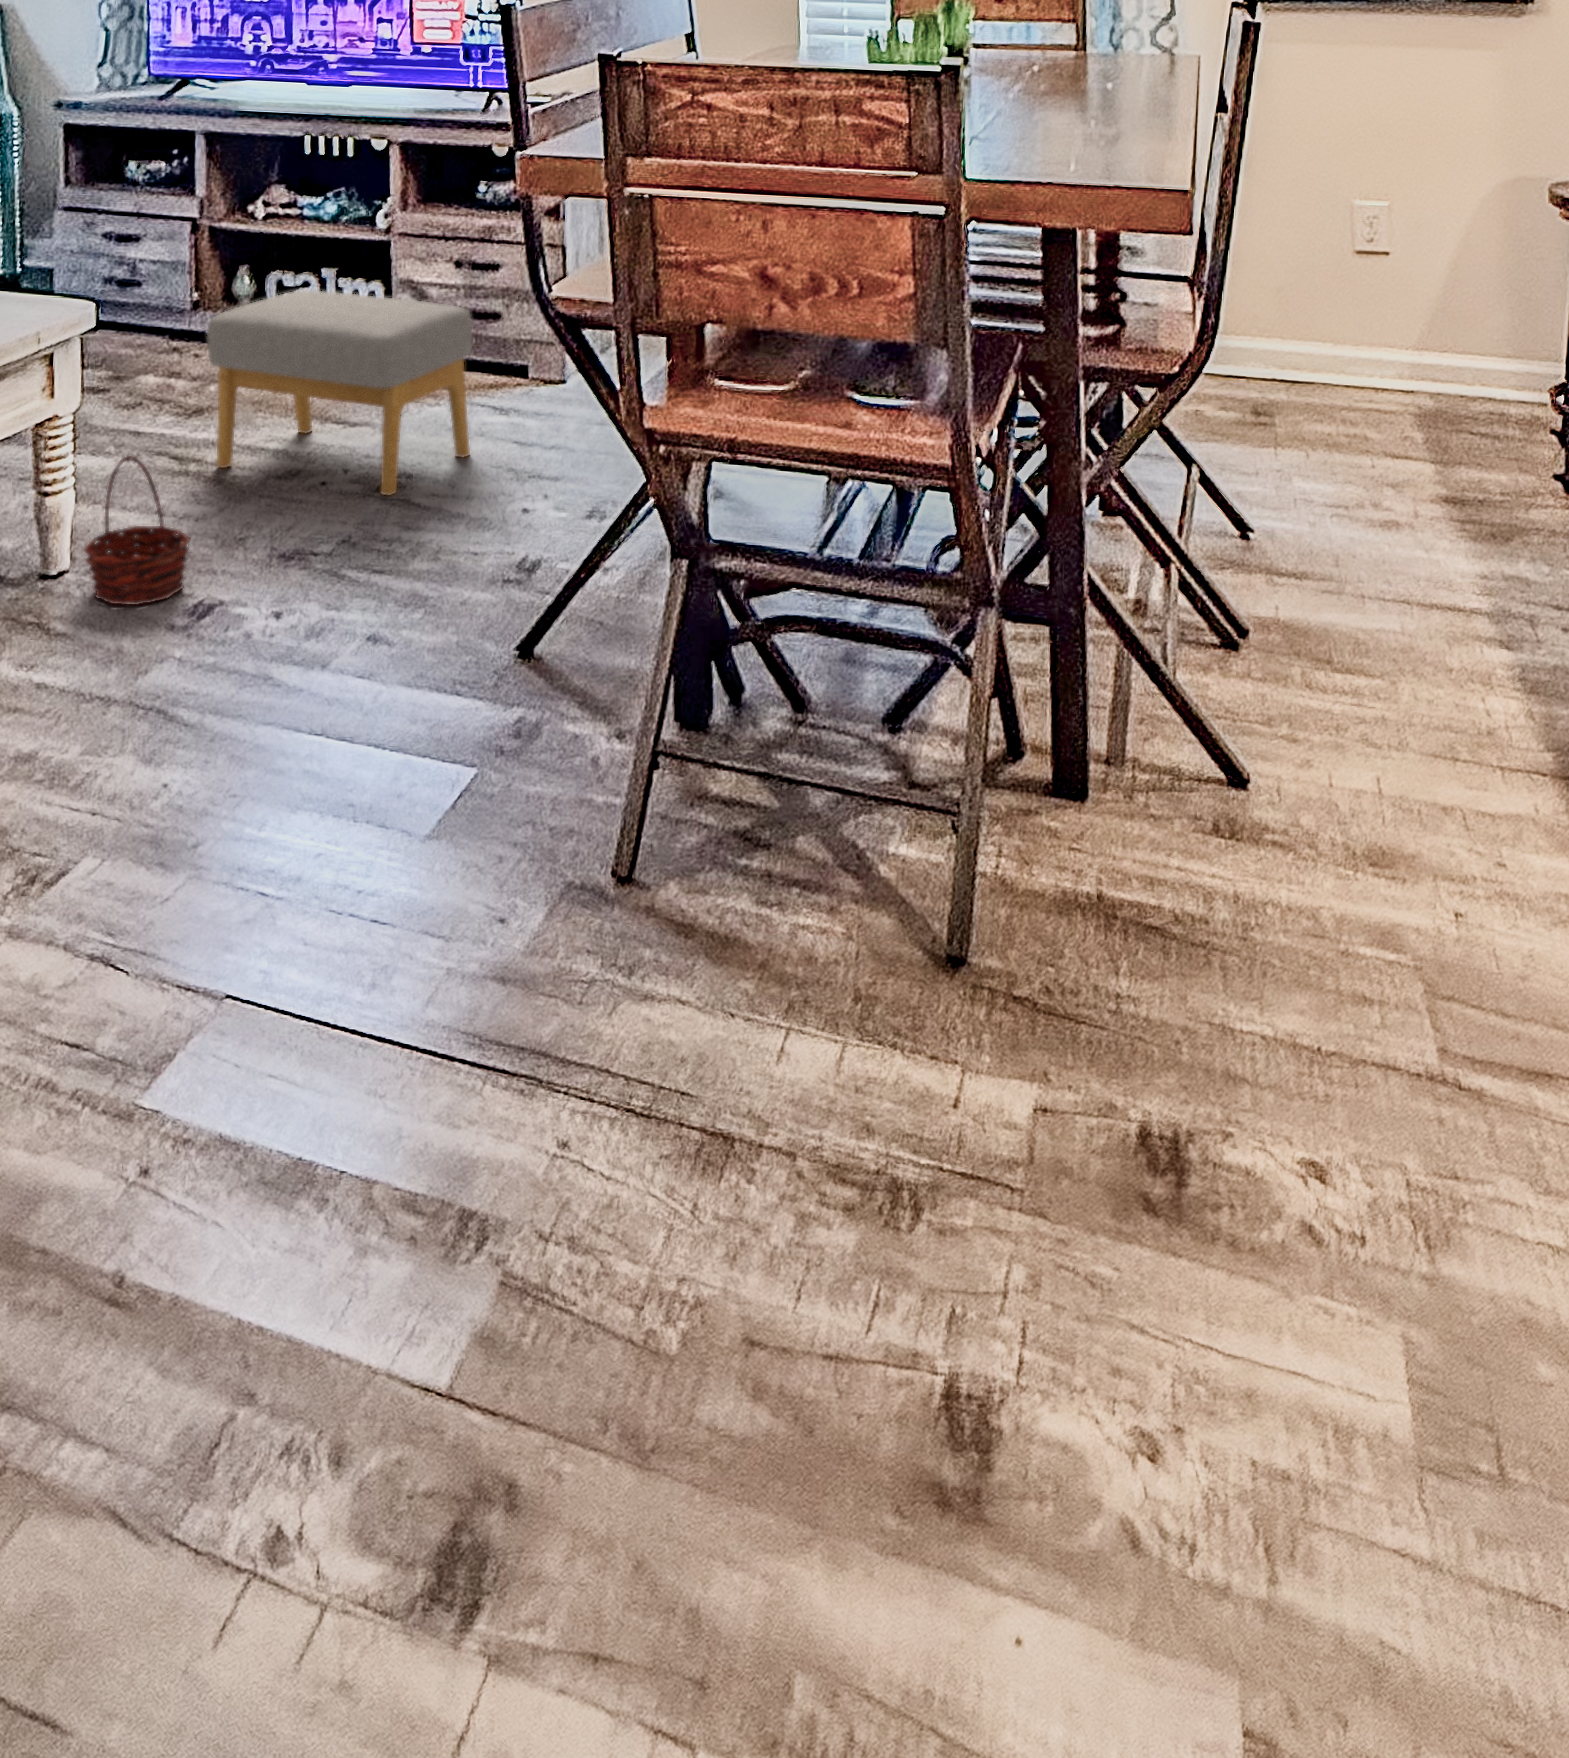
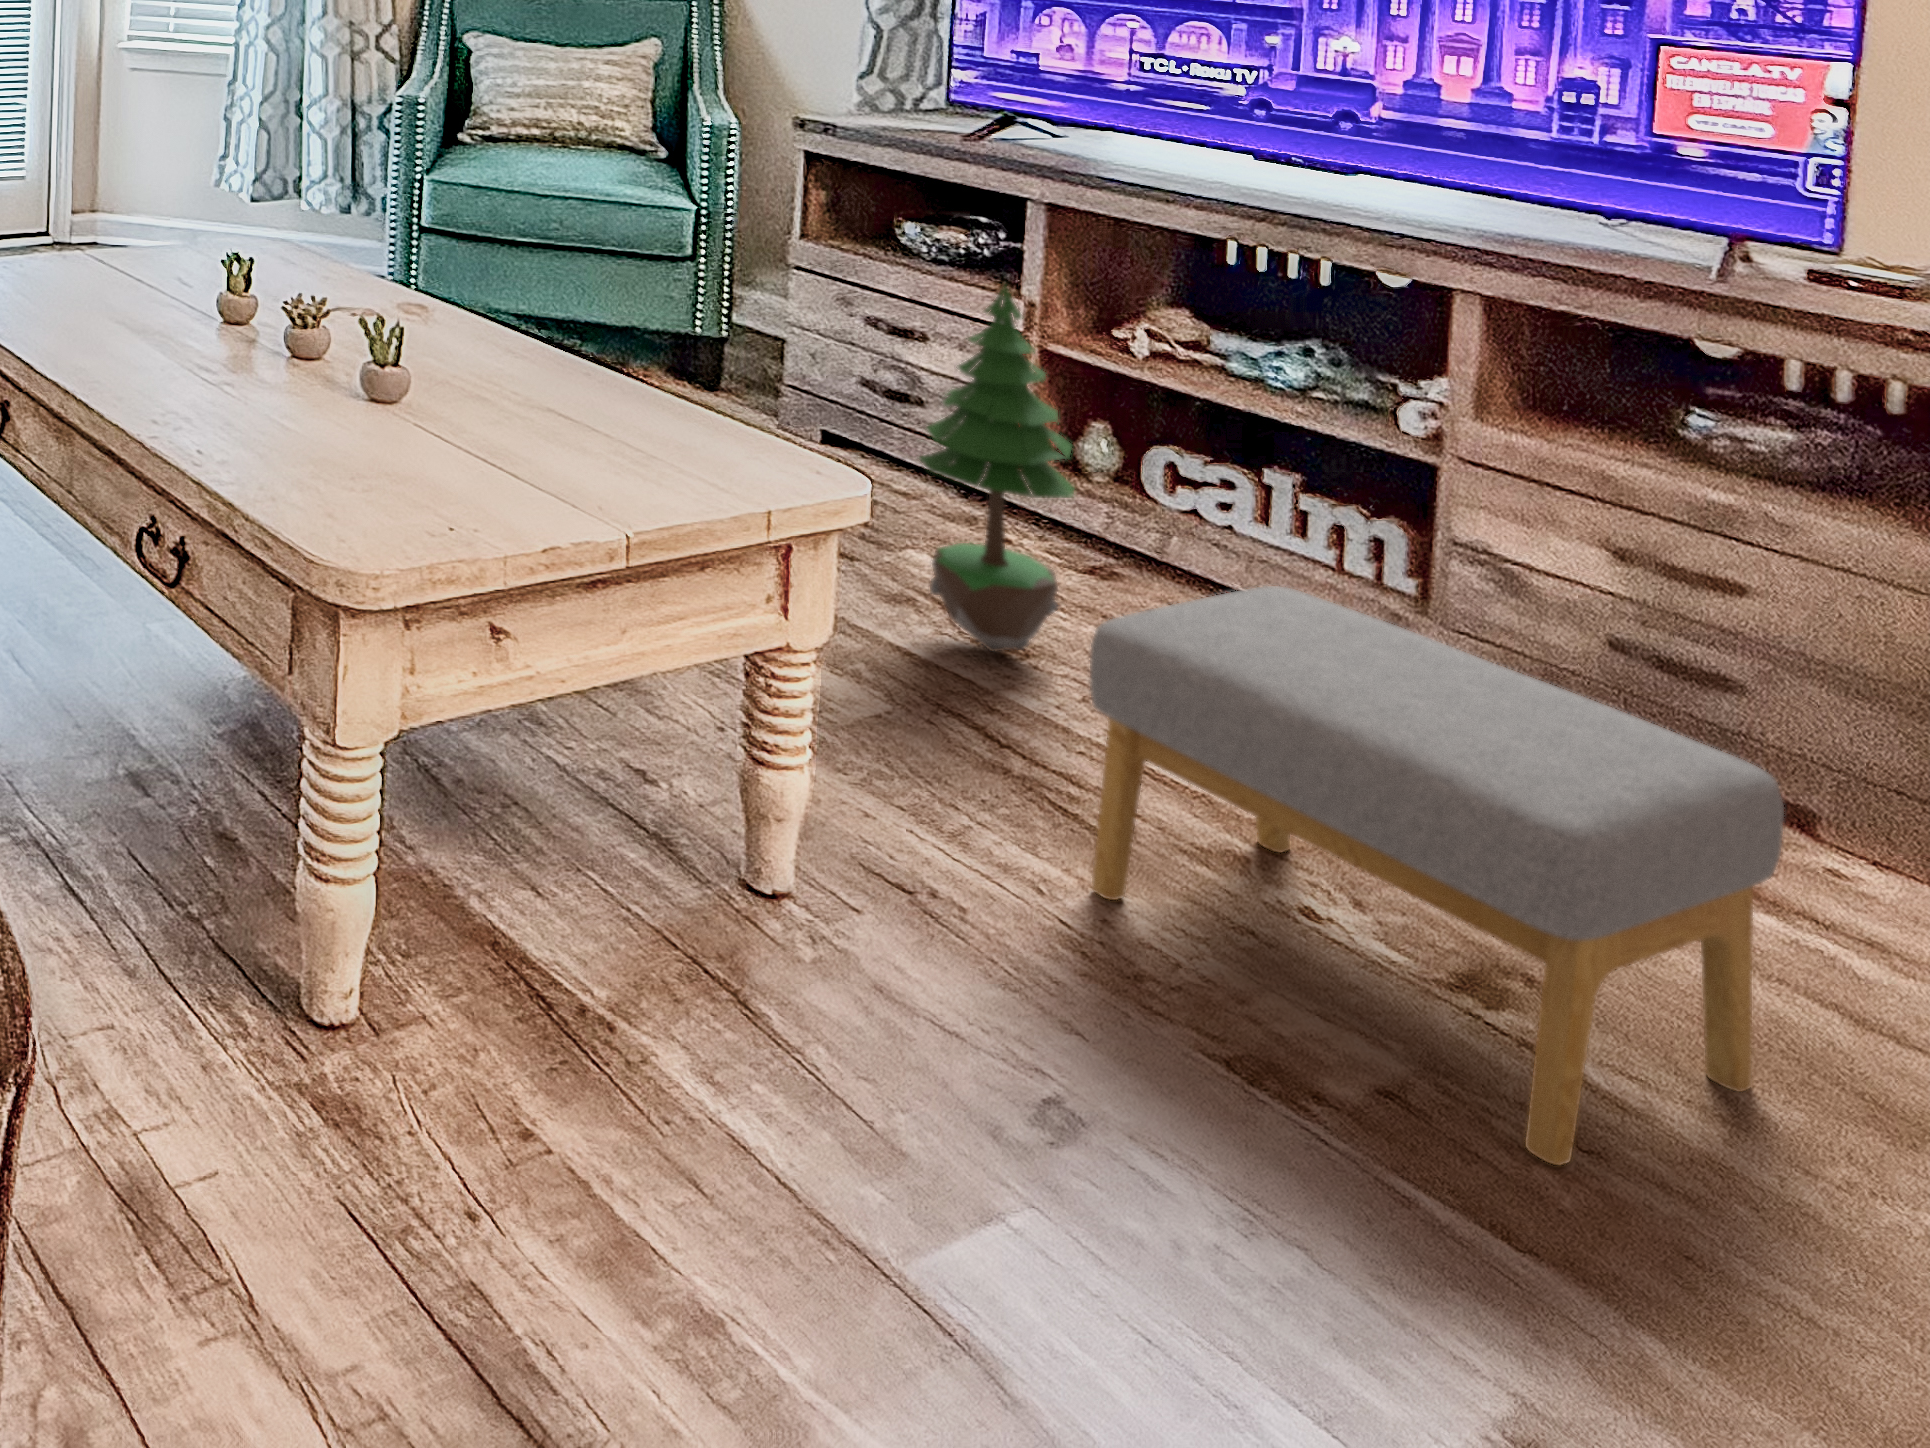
potted tree: none [131,164,216,394] -> present [919,286,1075,652]
basket: present [84,456,190,605] -> none [849,980,1089,1322]

